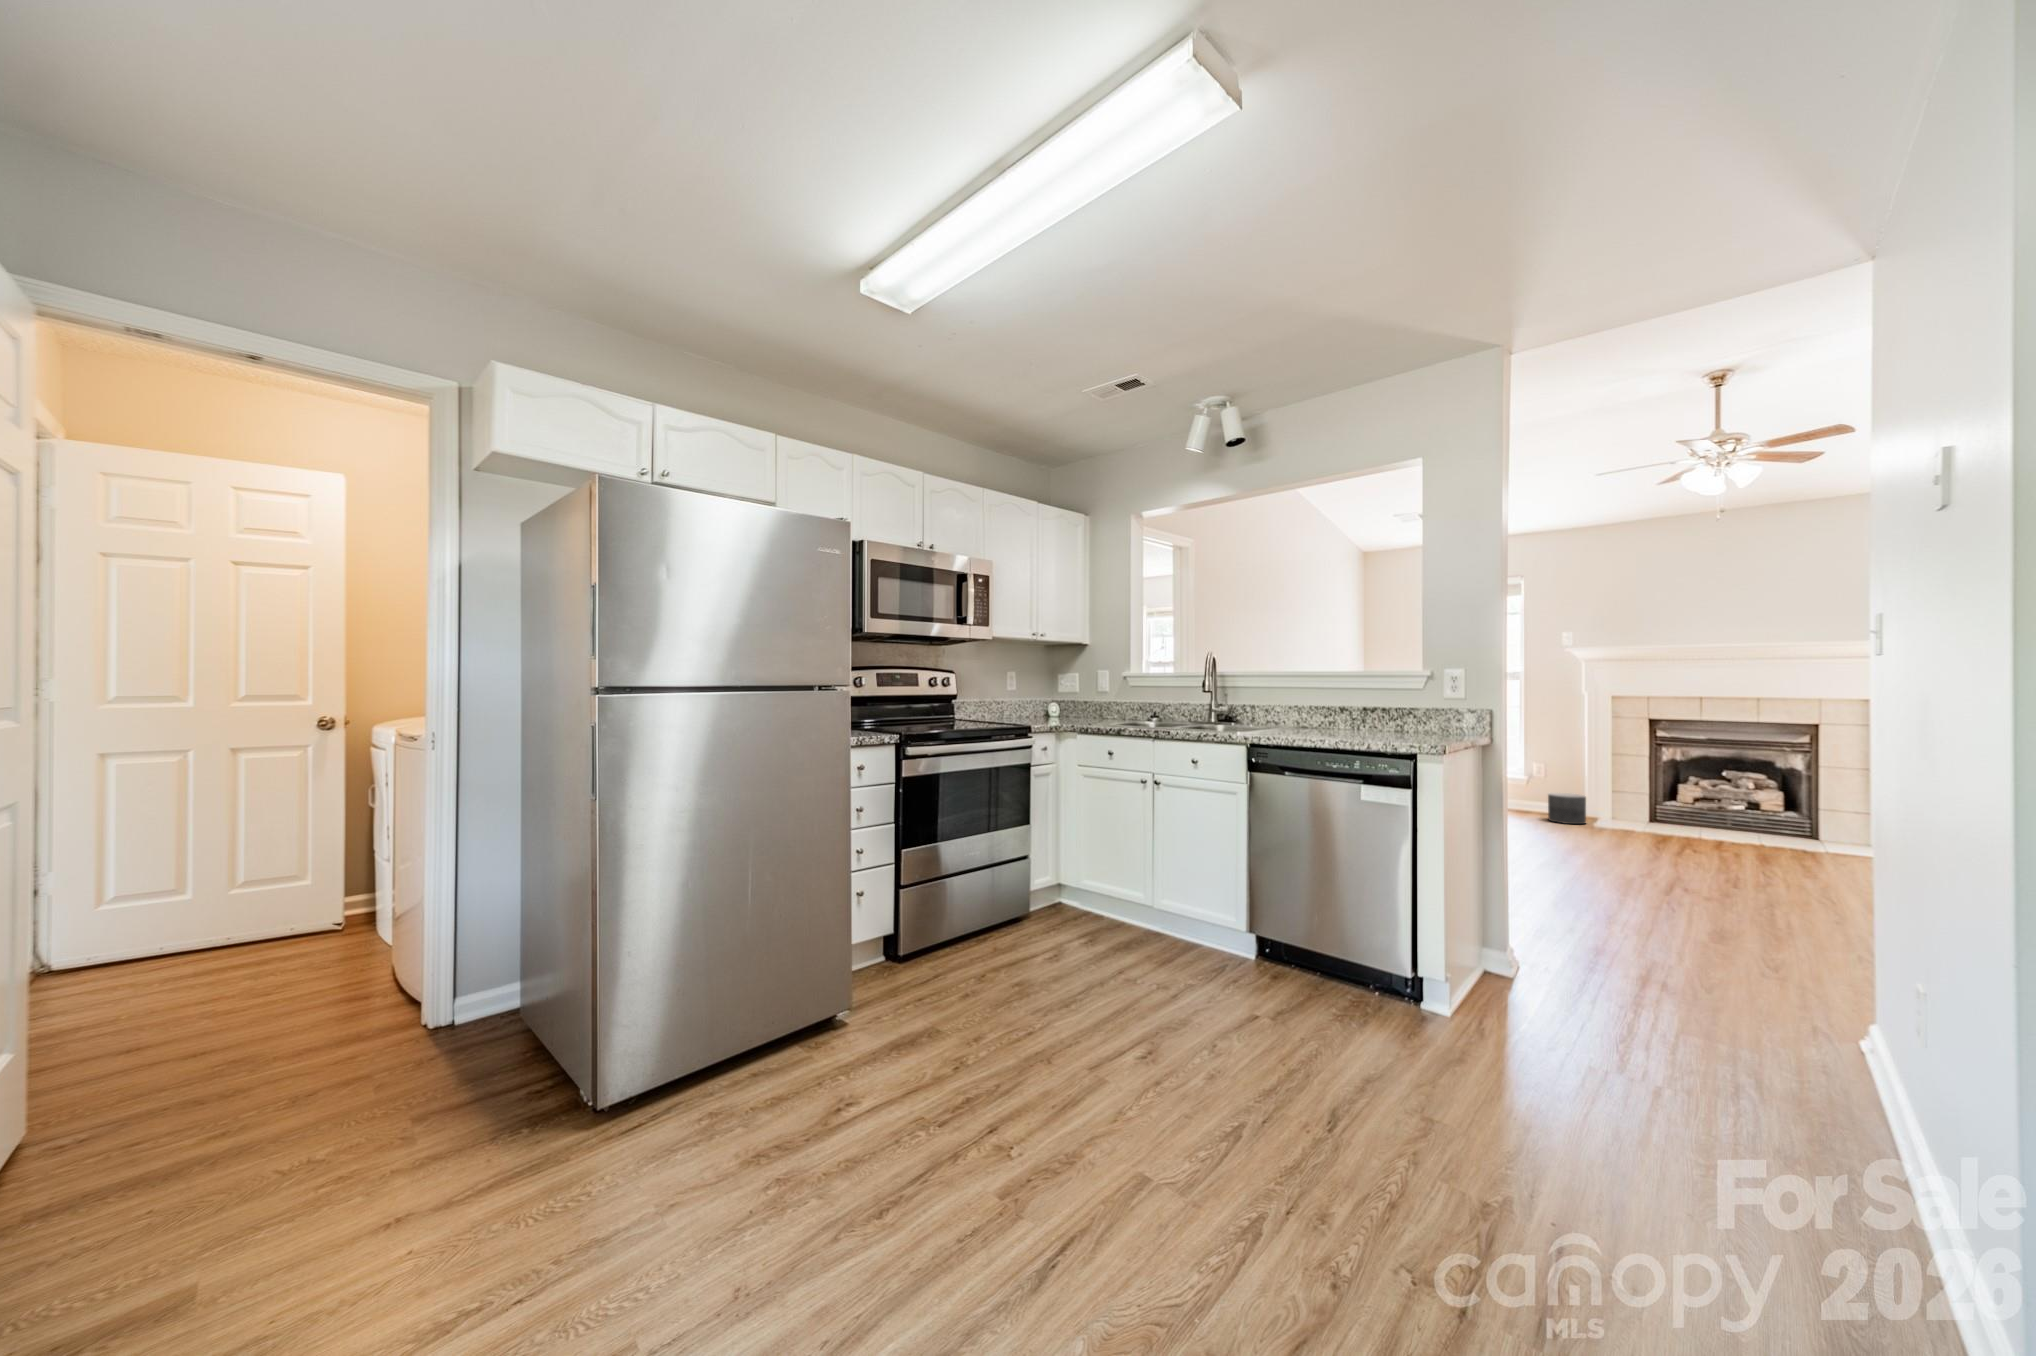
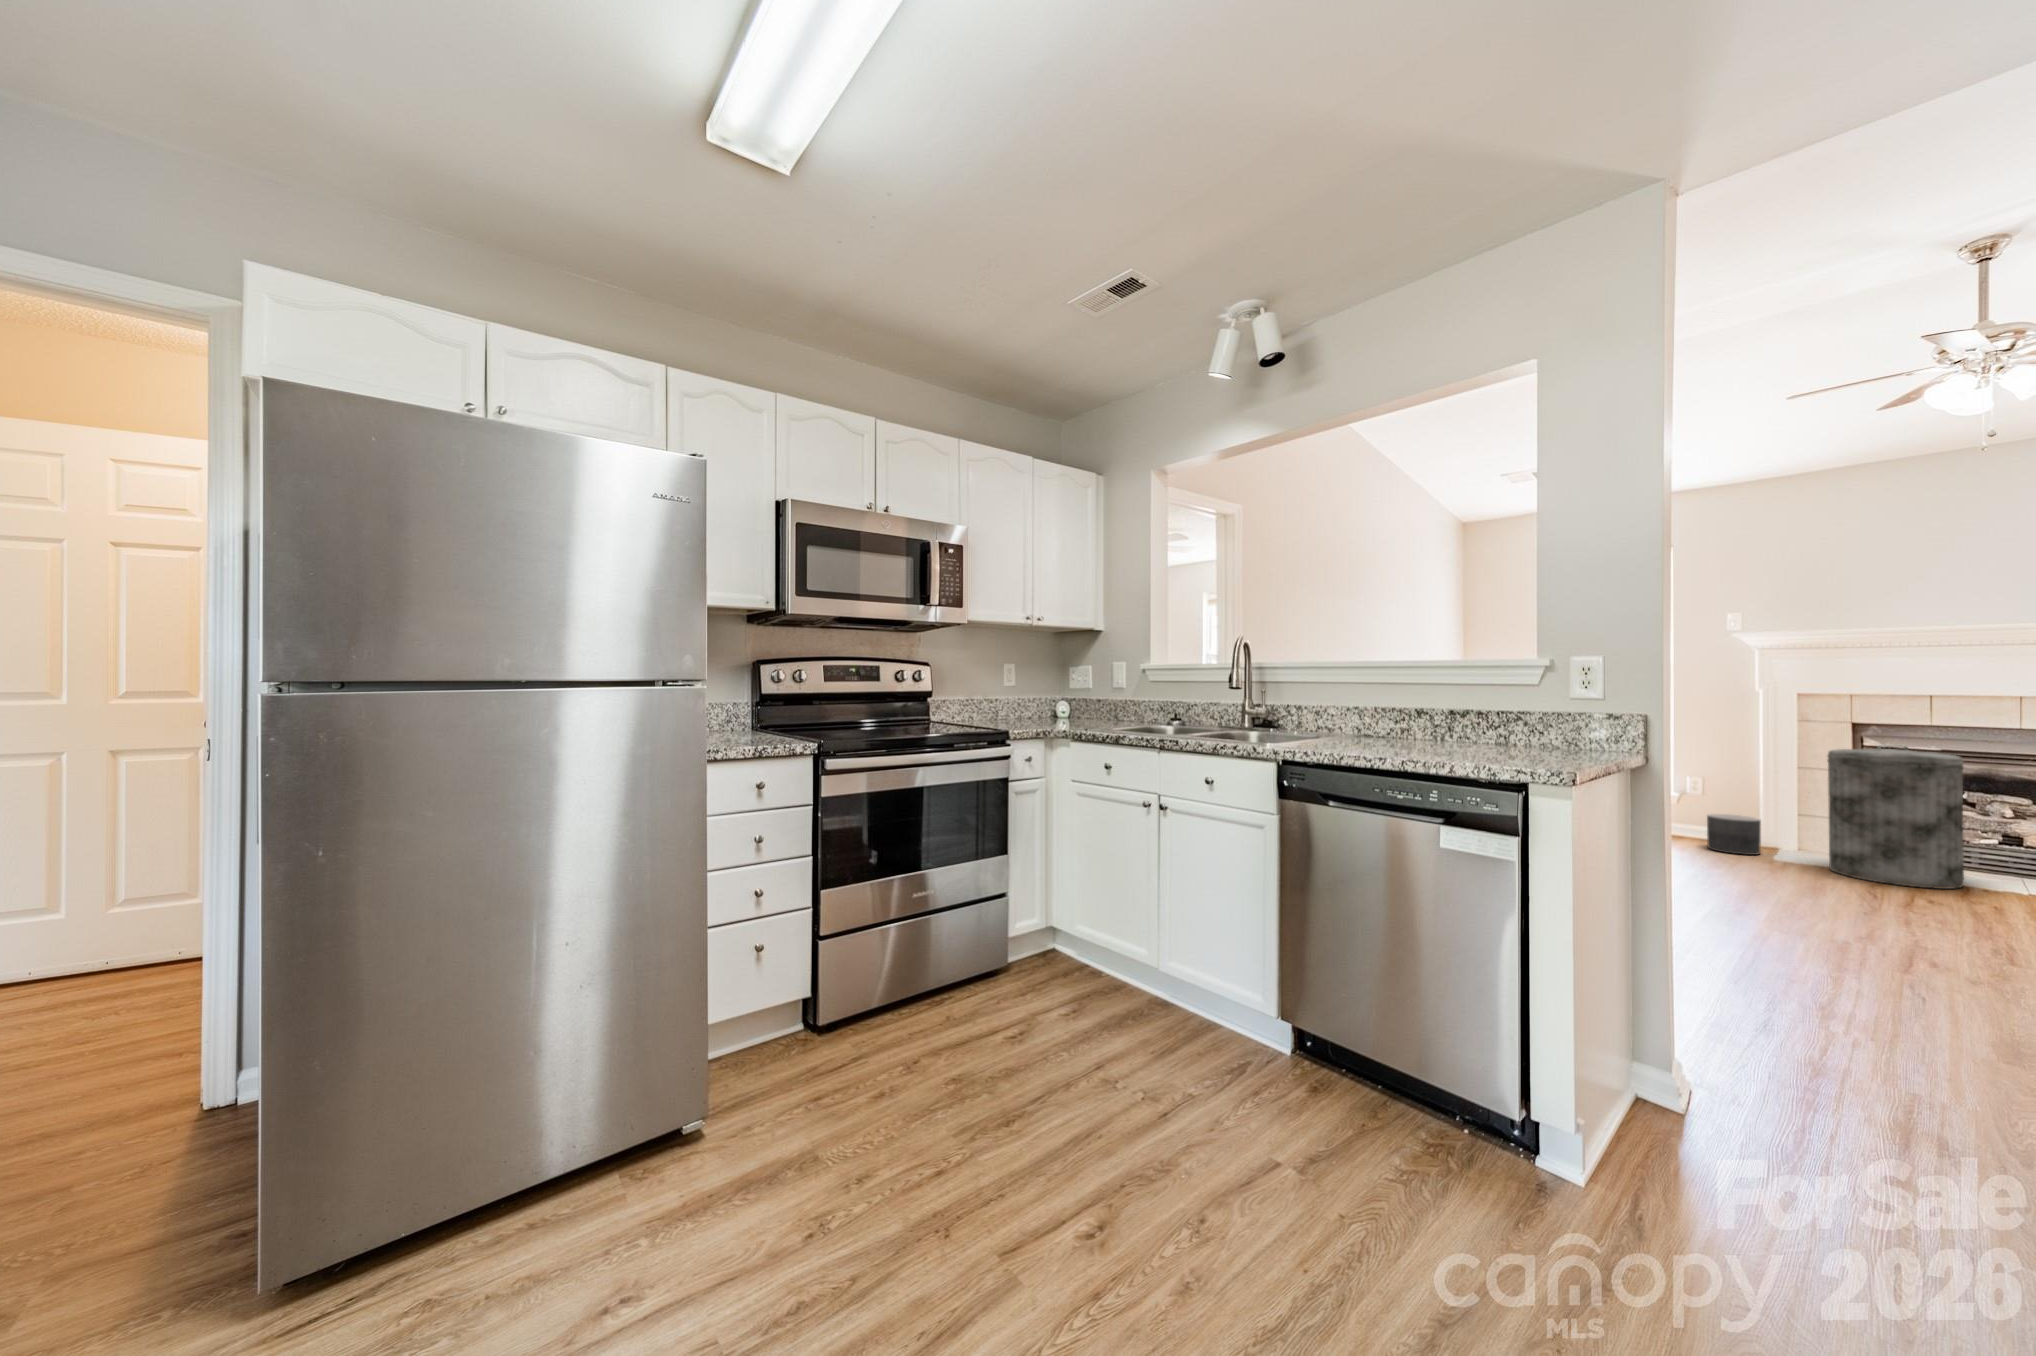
trash can: none [1631,736,1722,844] -> present [1828,746,1964,889]

